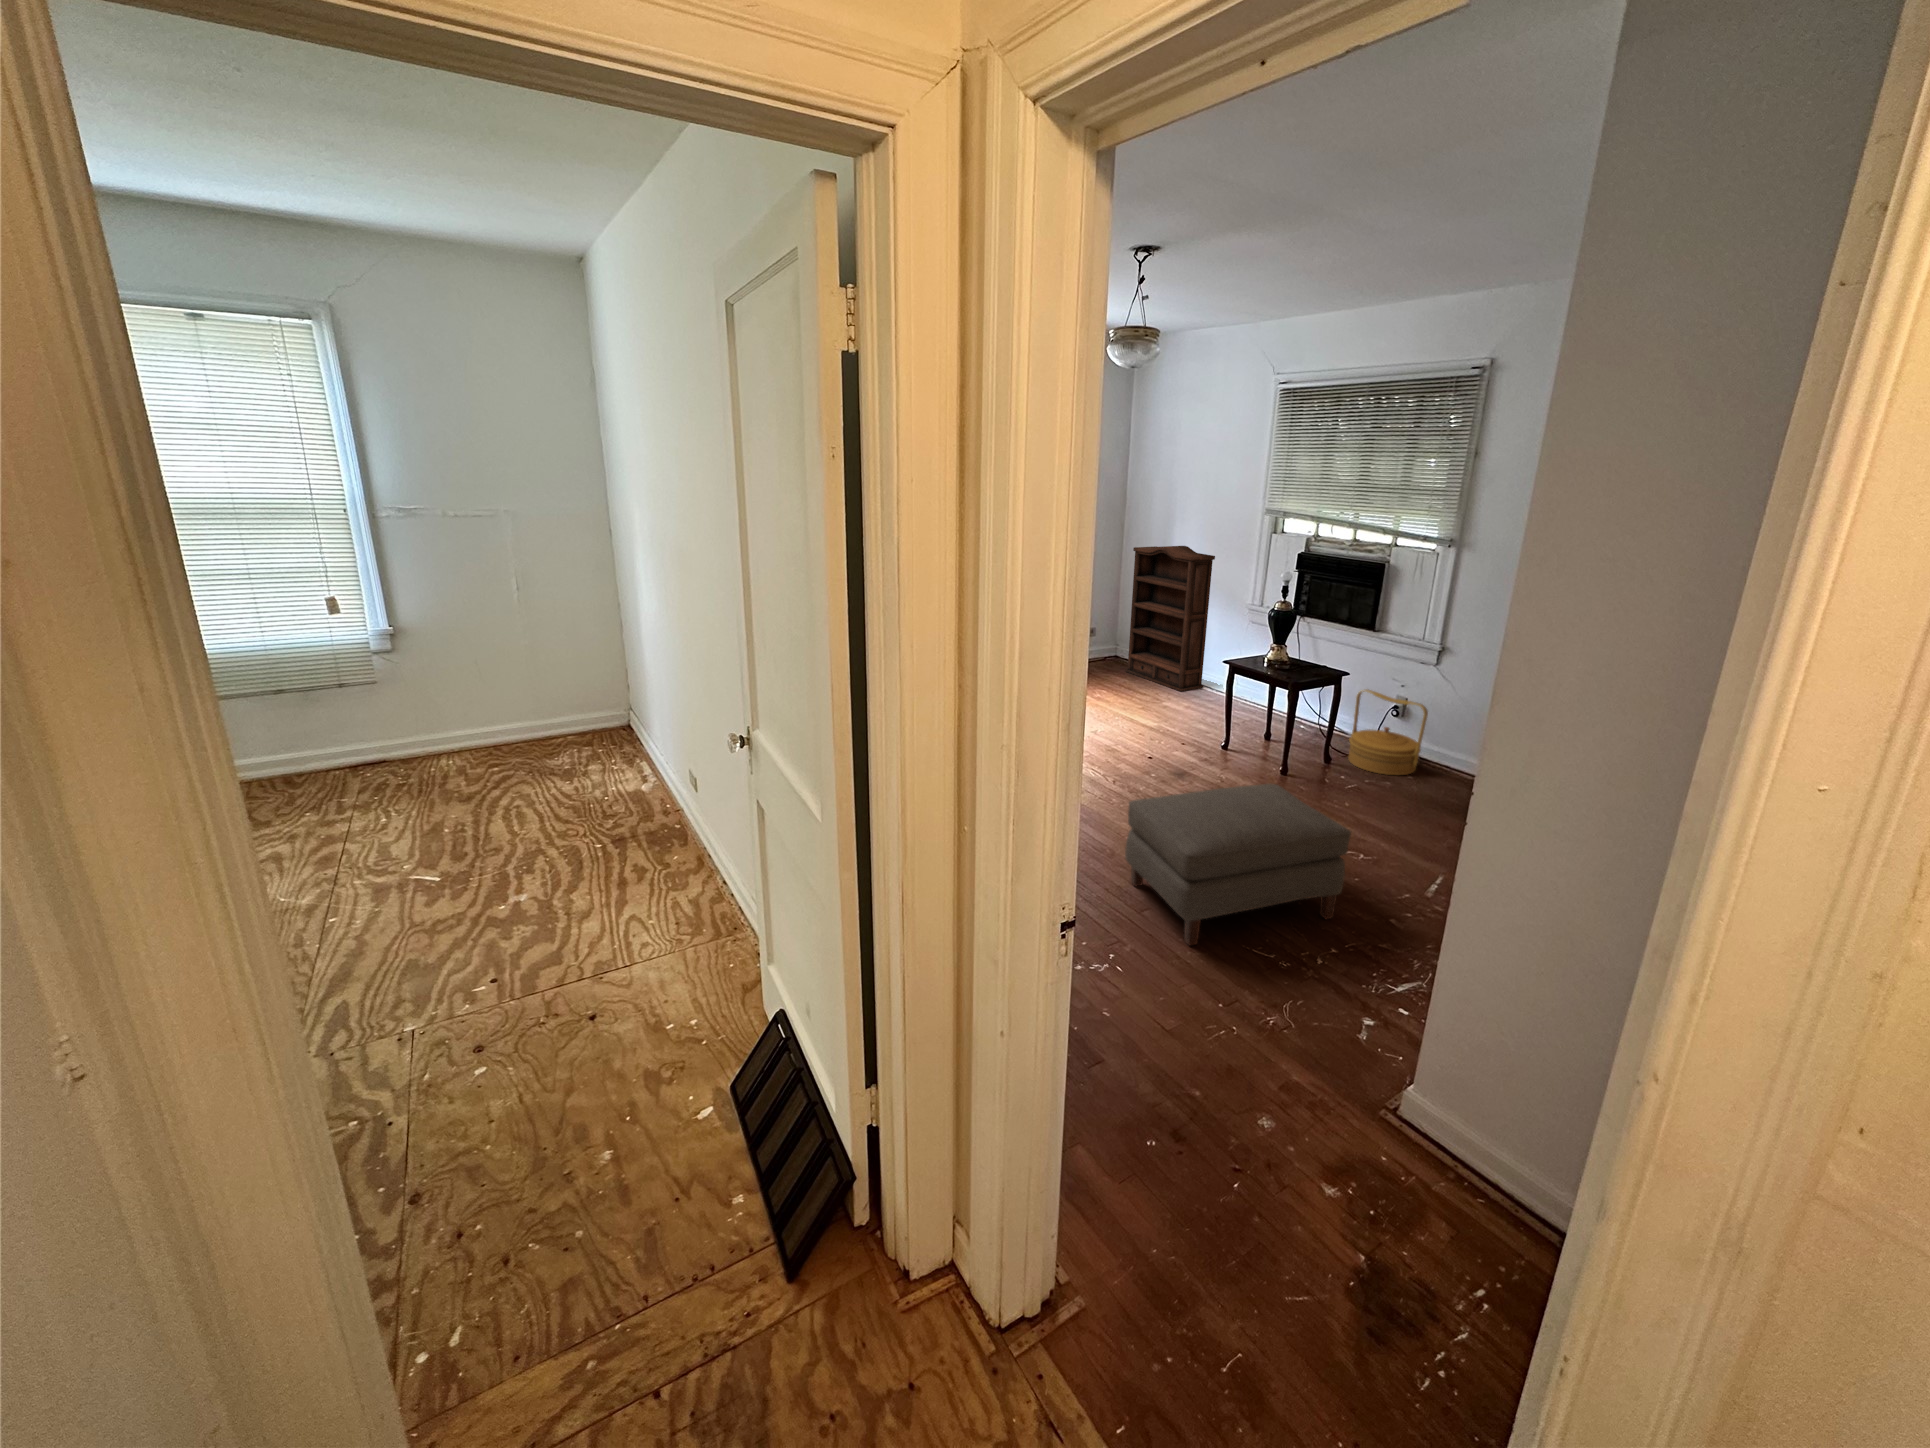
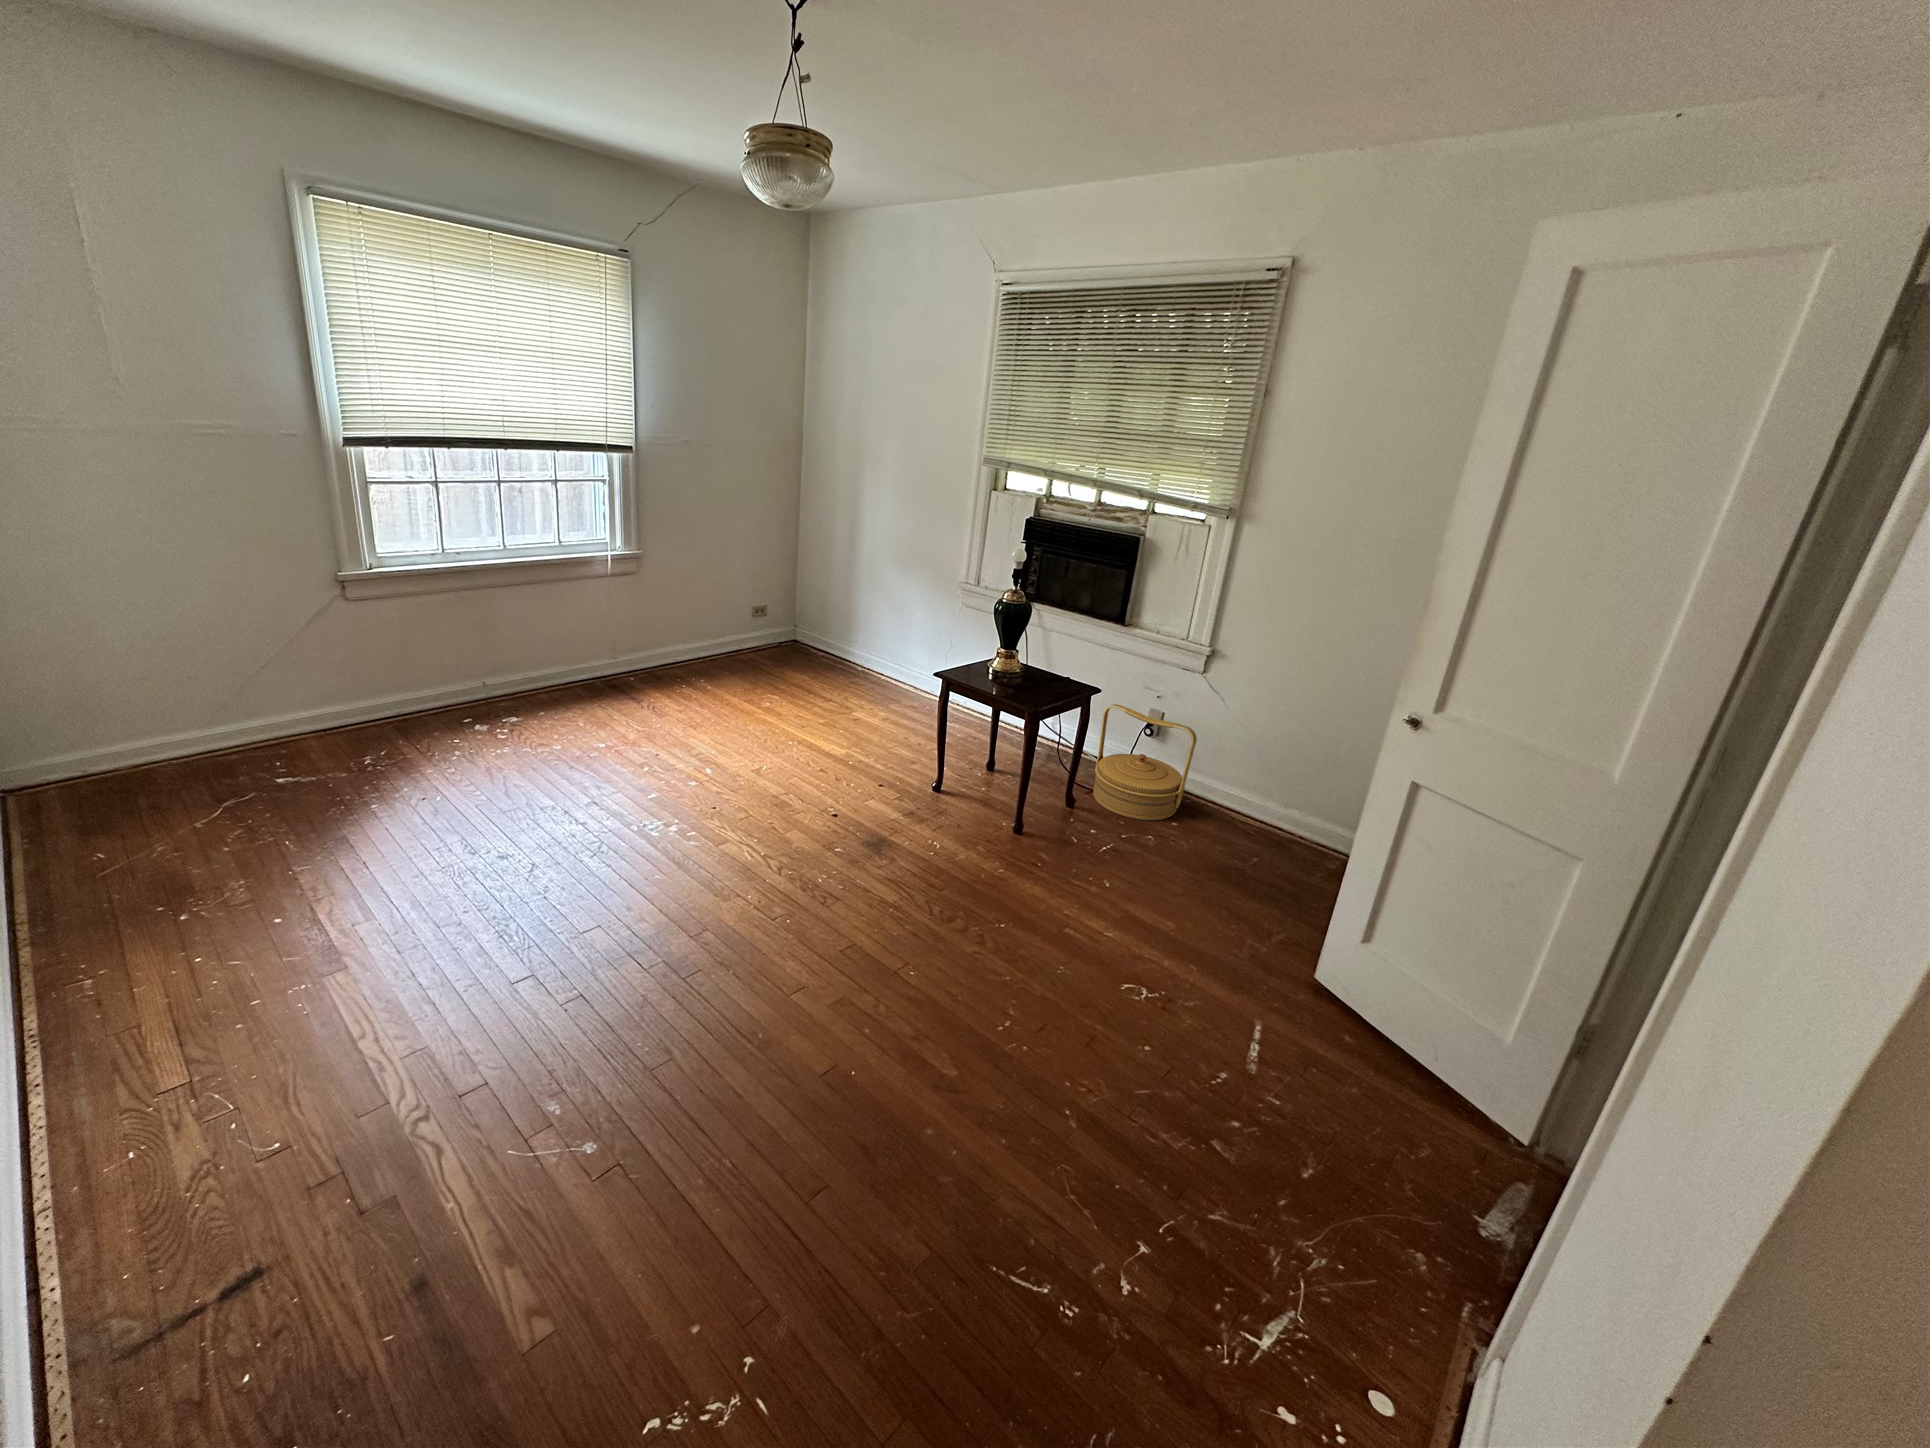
bookshelf: present [1126,546,1215,692] -> none [807,503,917,694]
ottoman: present [1125,784,1351,945] -> none [784,914,1169,1306]

